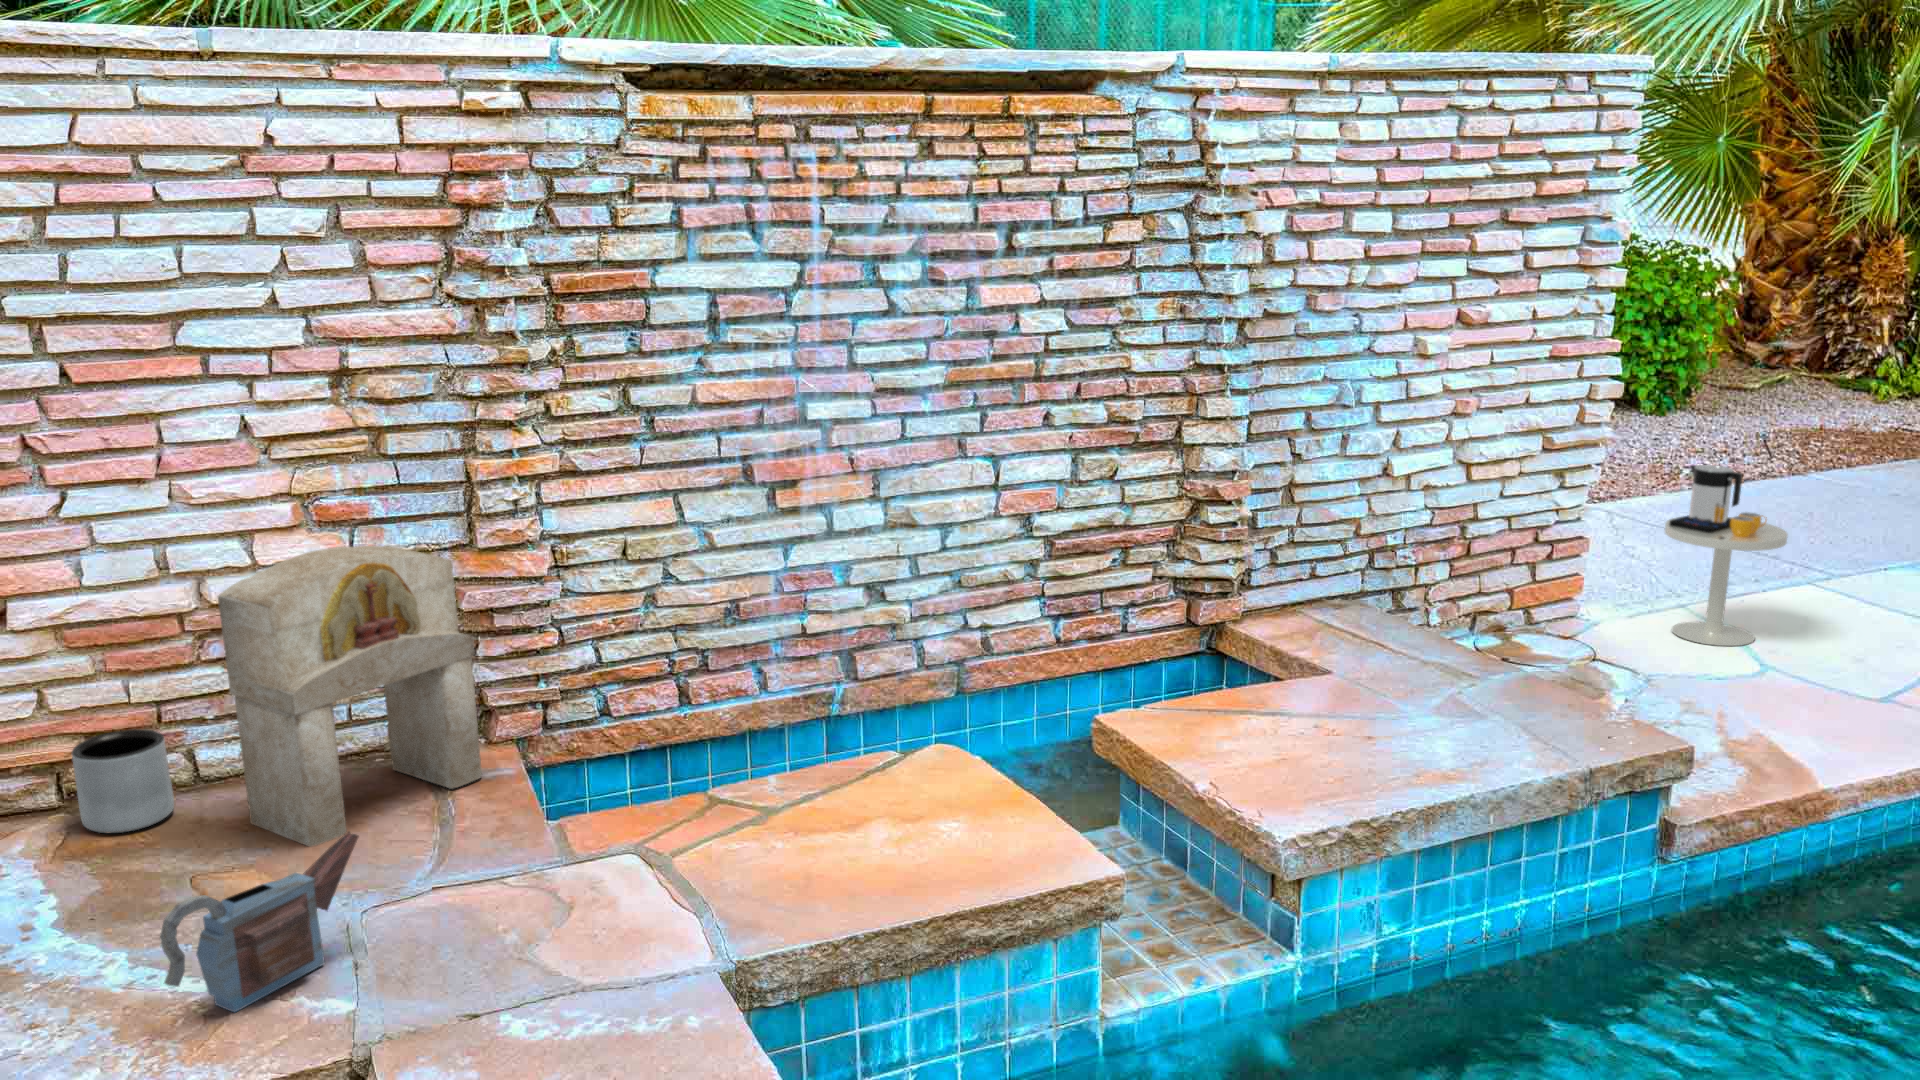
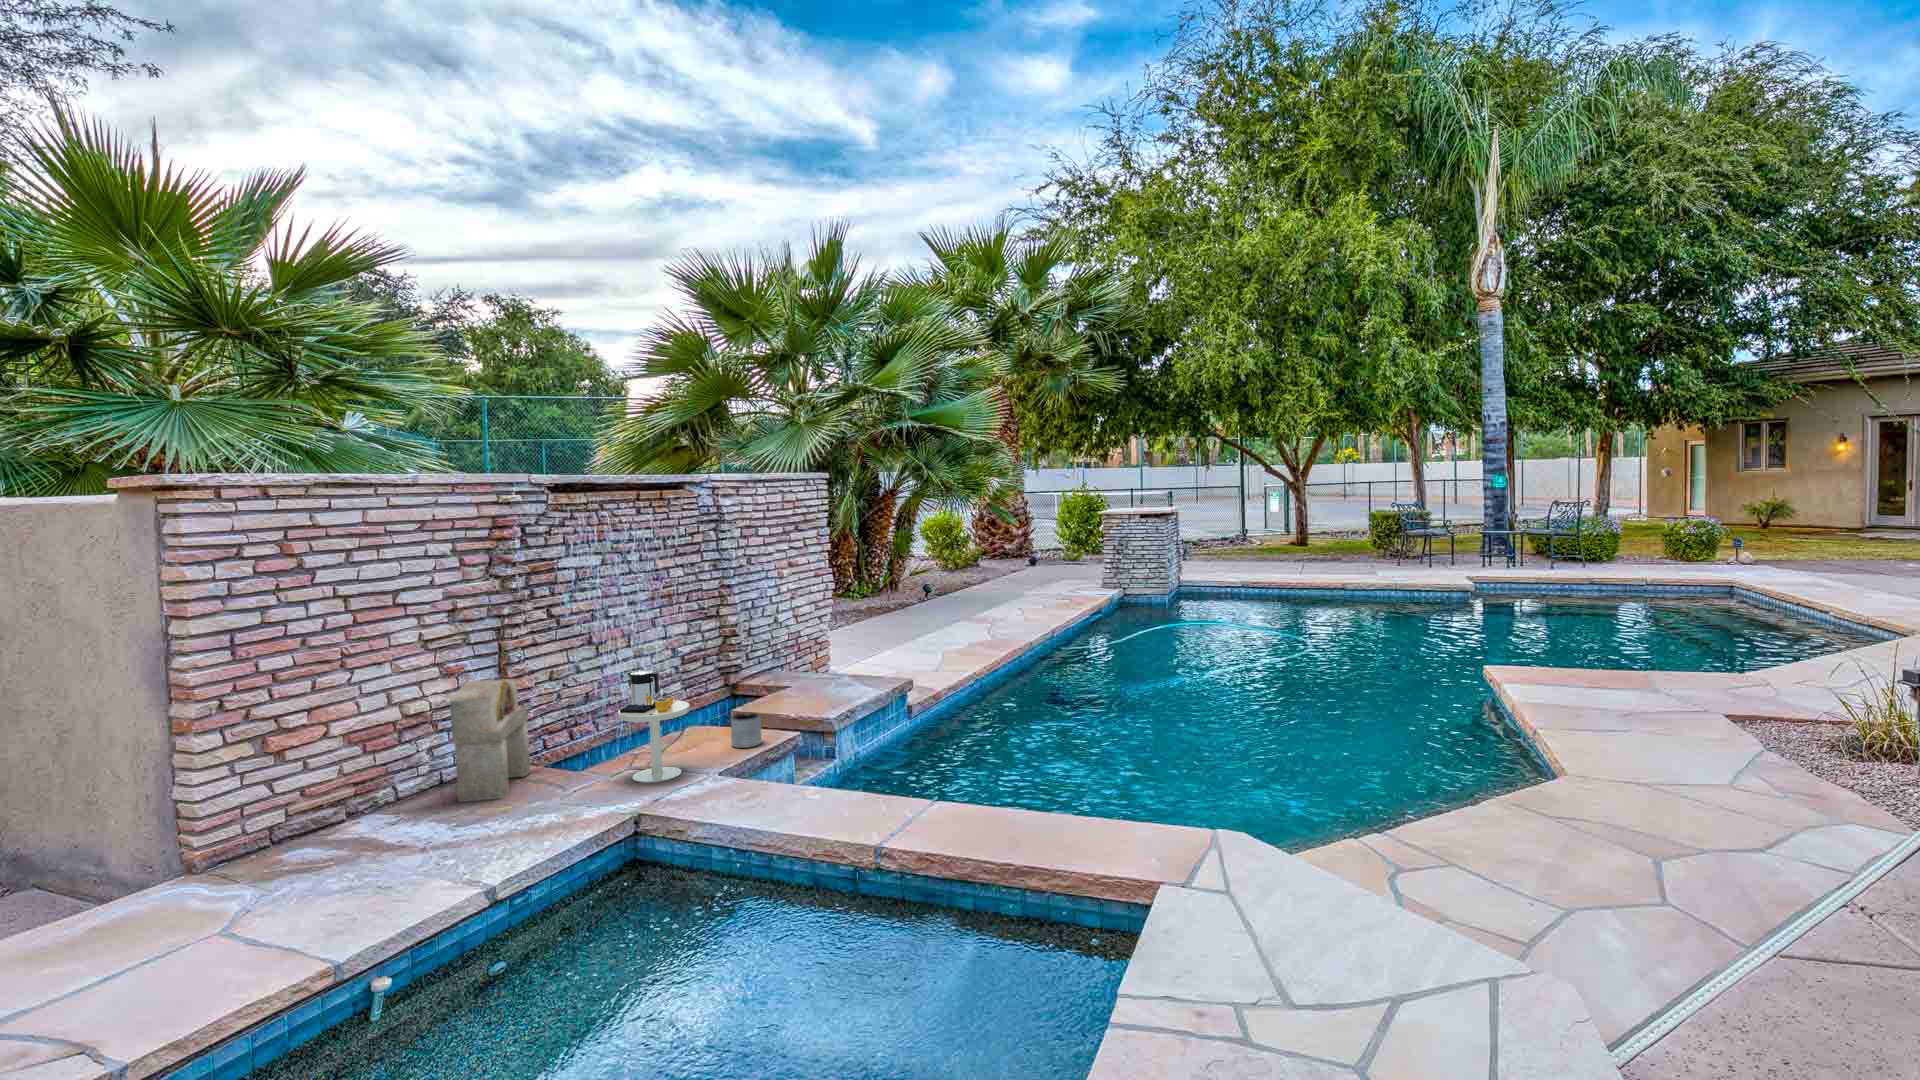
side table: present [1665,465,1788,646] -> present [618,670,690,783]
planter: present [72,729,174,833] -> present [731,713,762,748]
watering can: present [160,832,359,1012] -> none [562,760,590,823]

